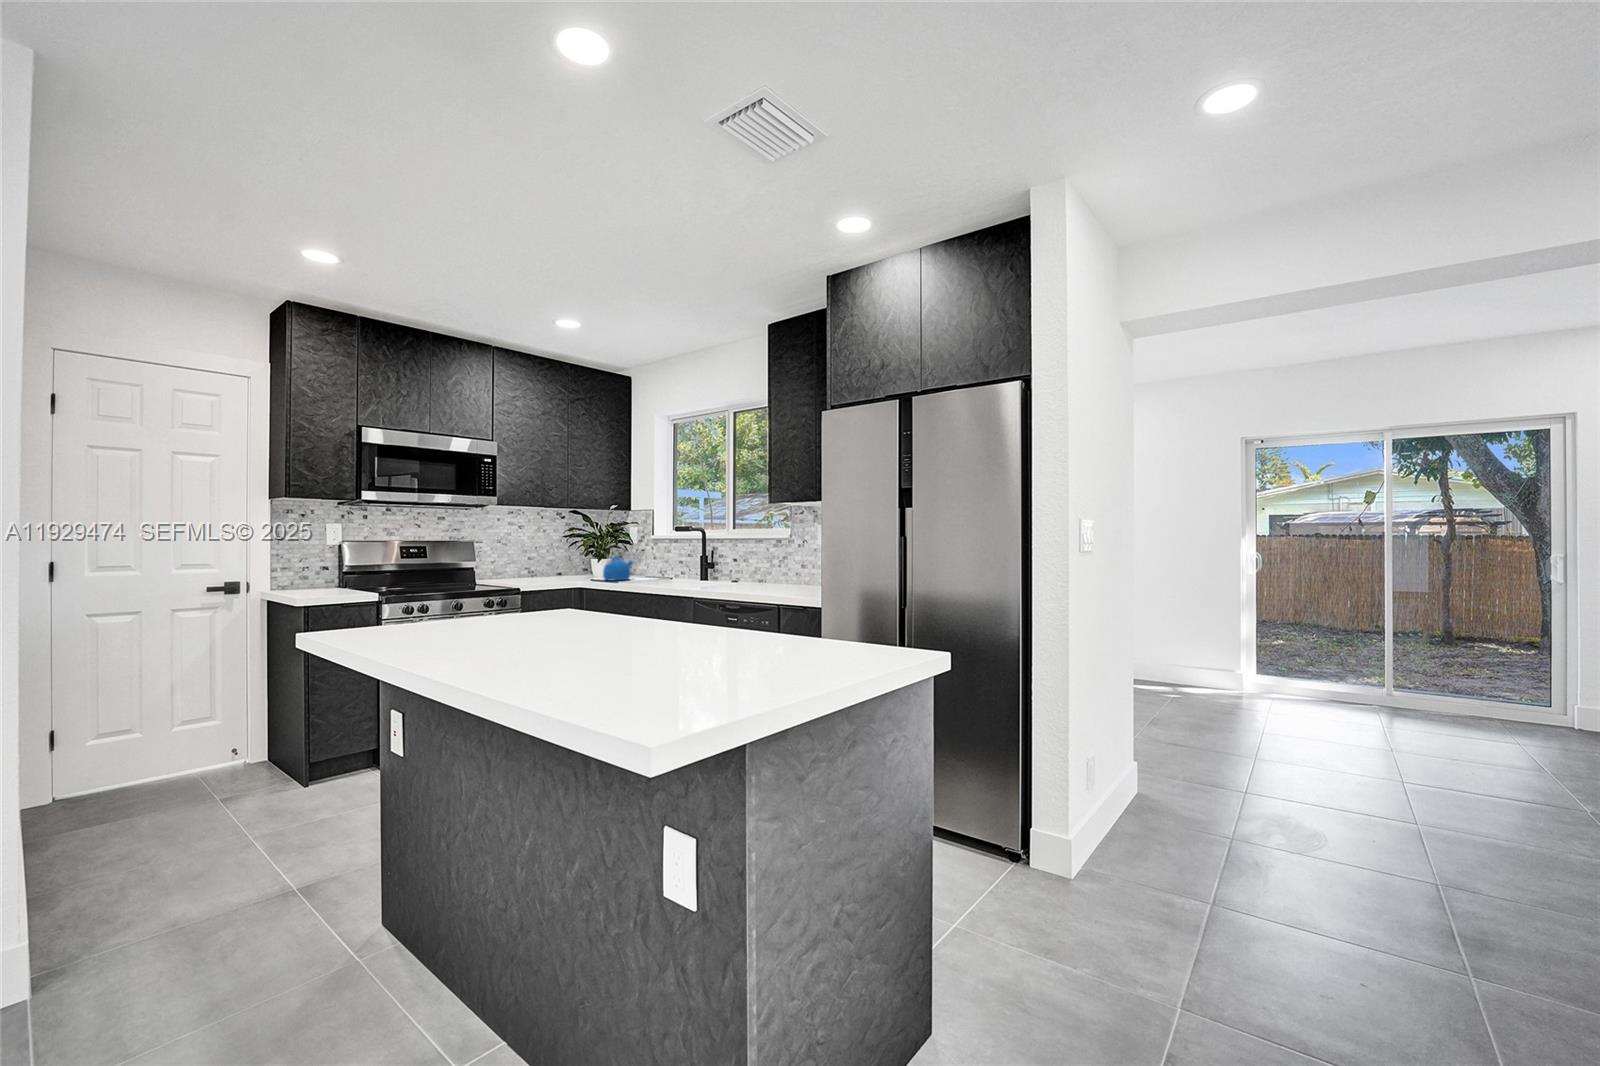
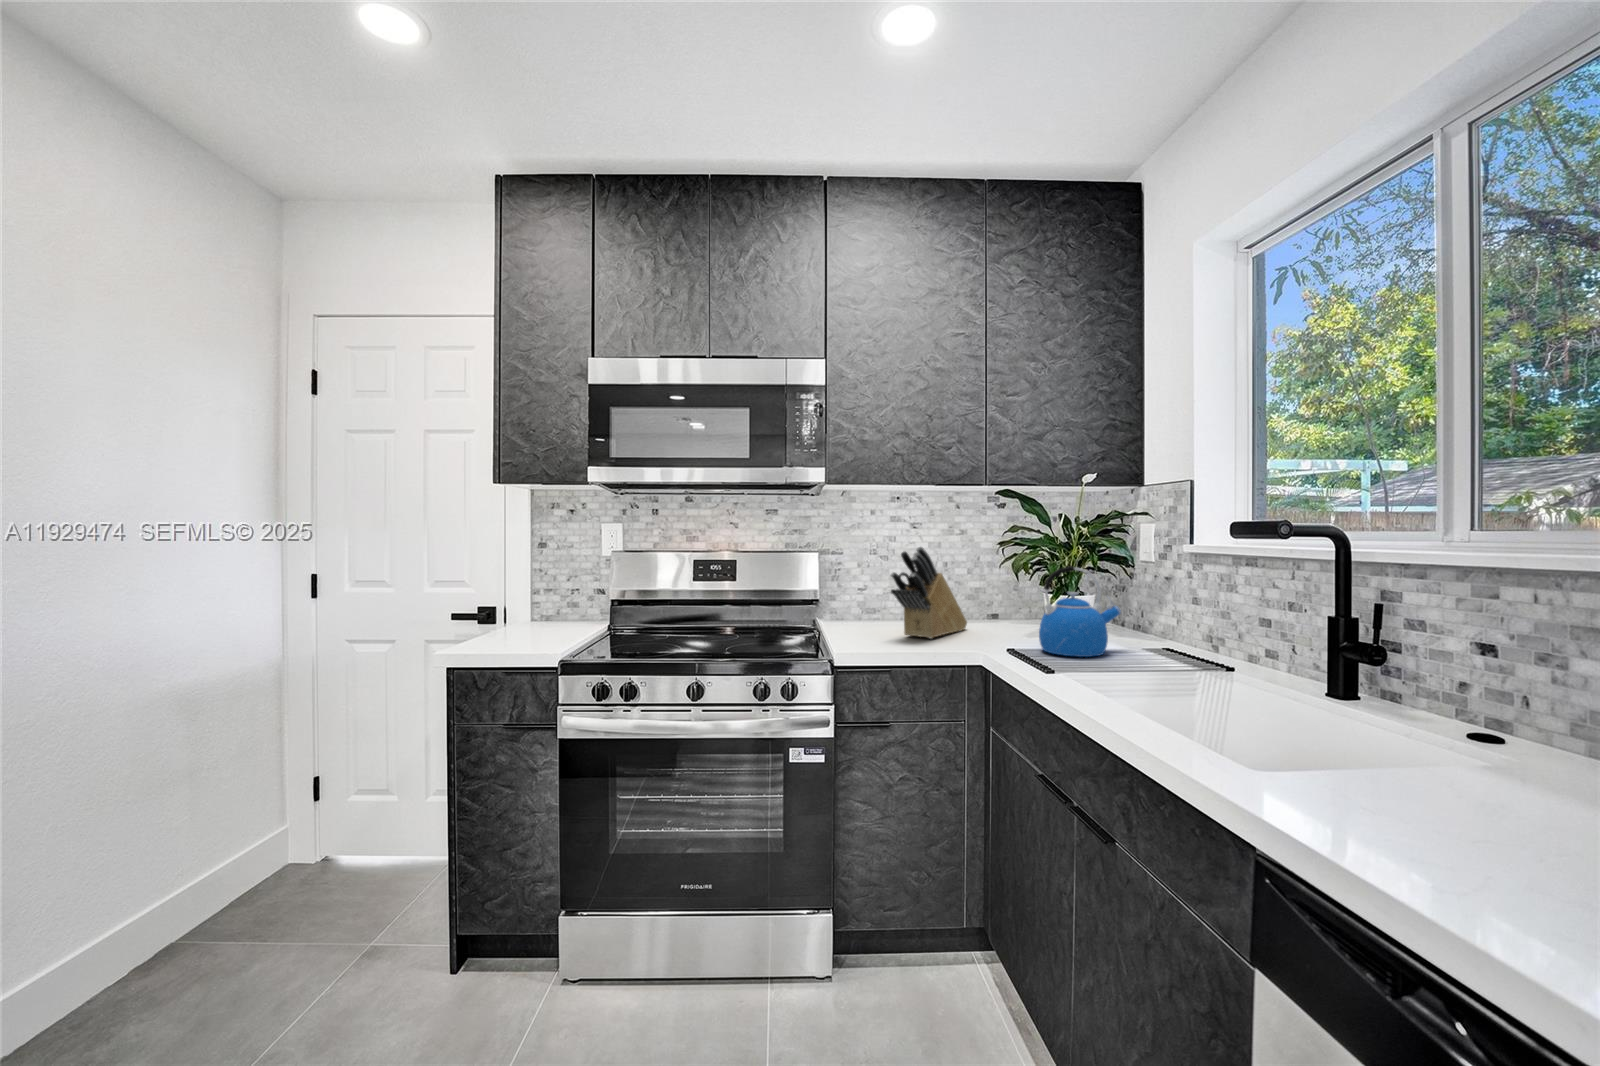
knife block: none [532,537,557,582] -> present [891,547,967,639]

